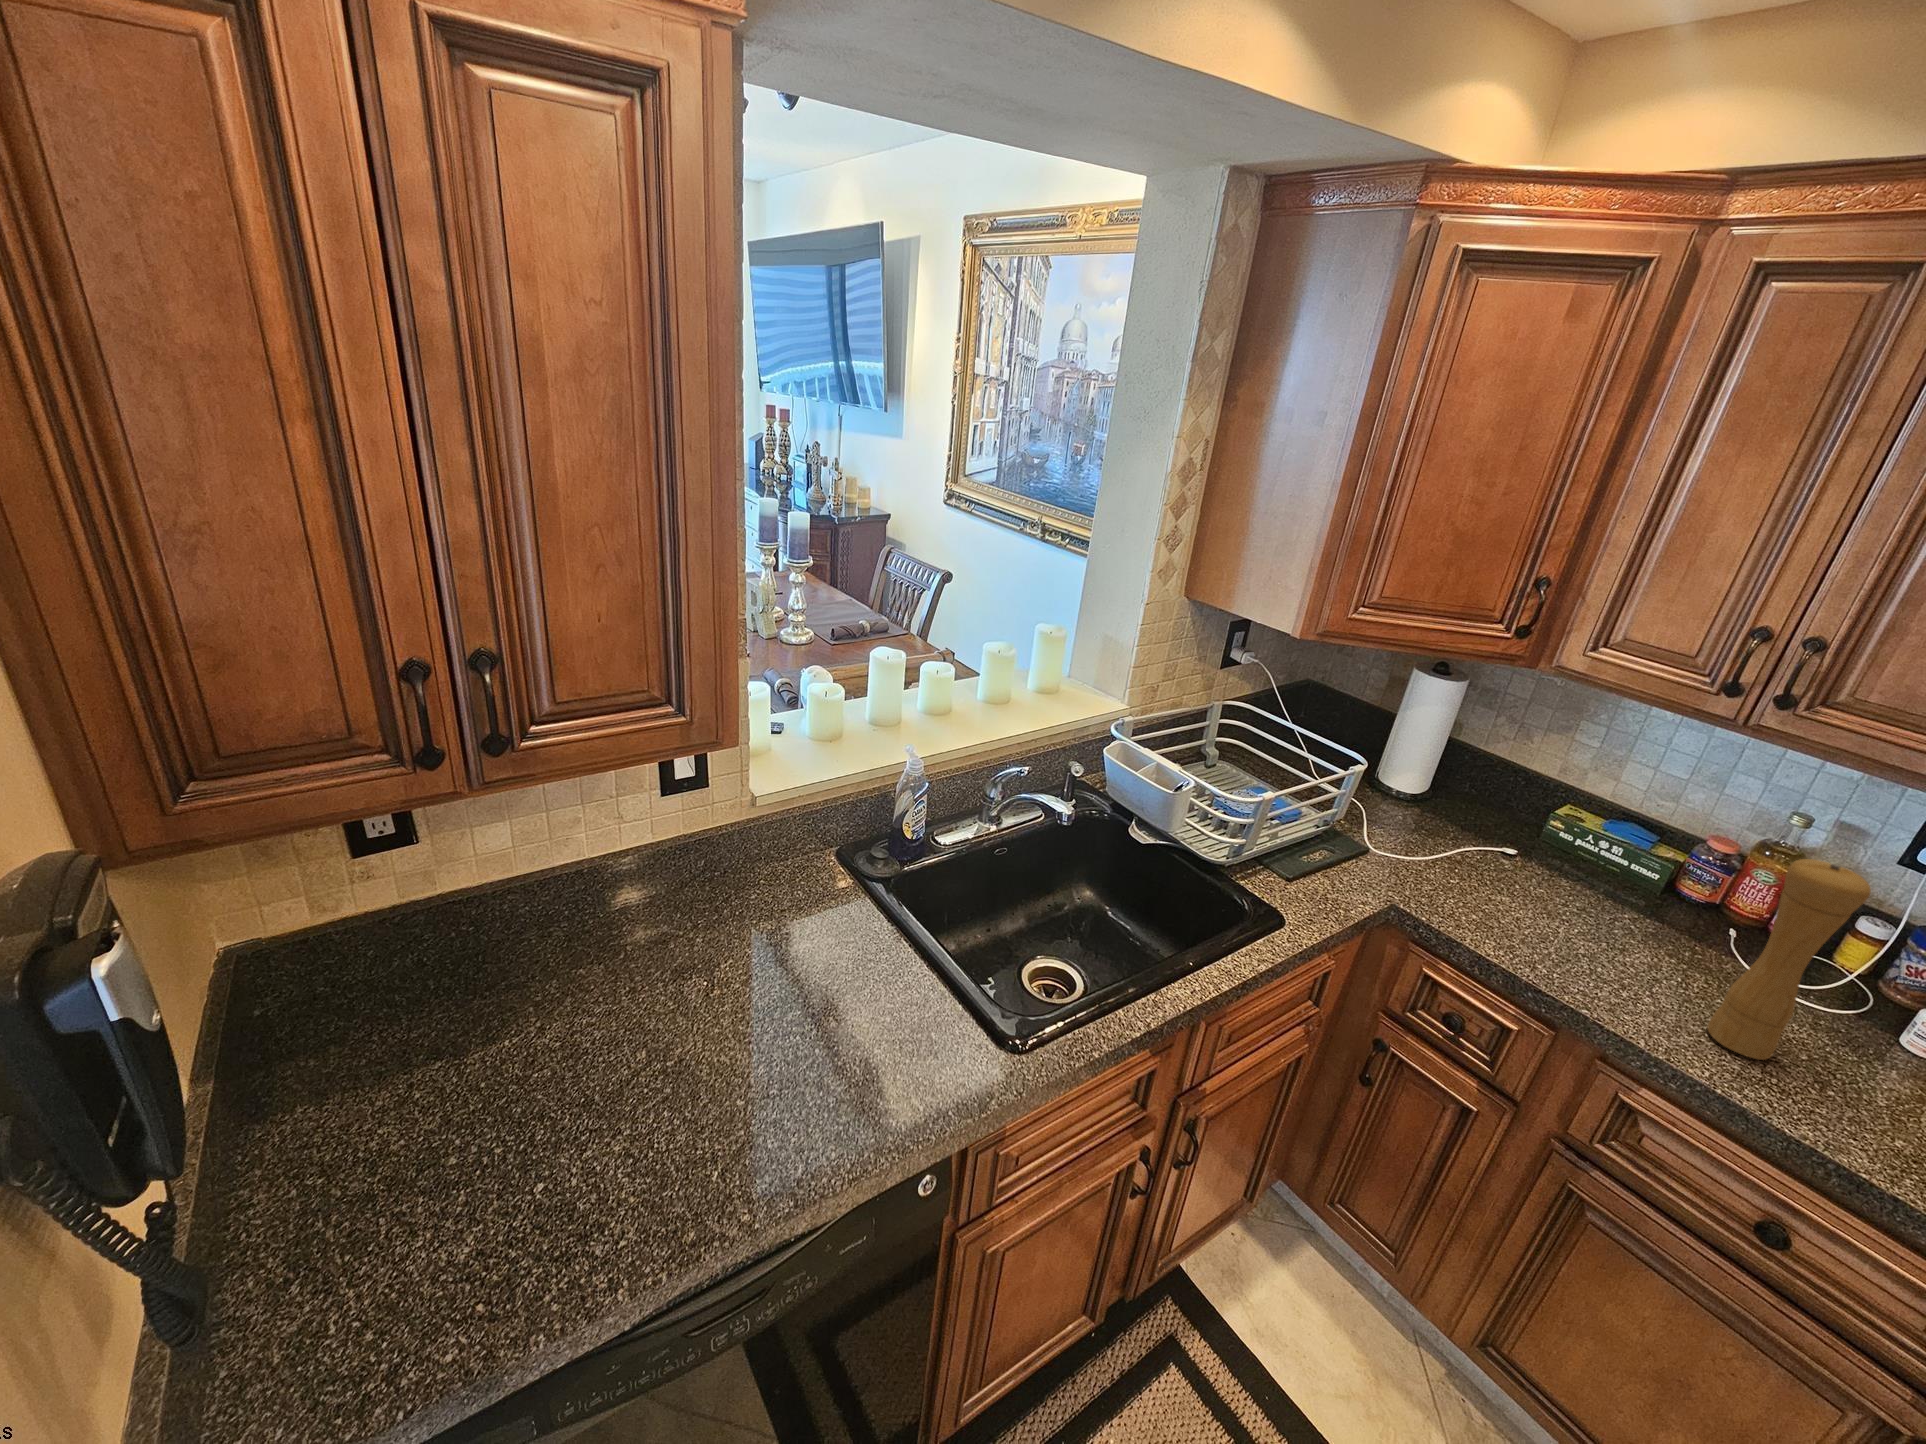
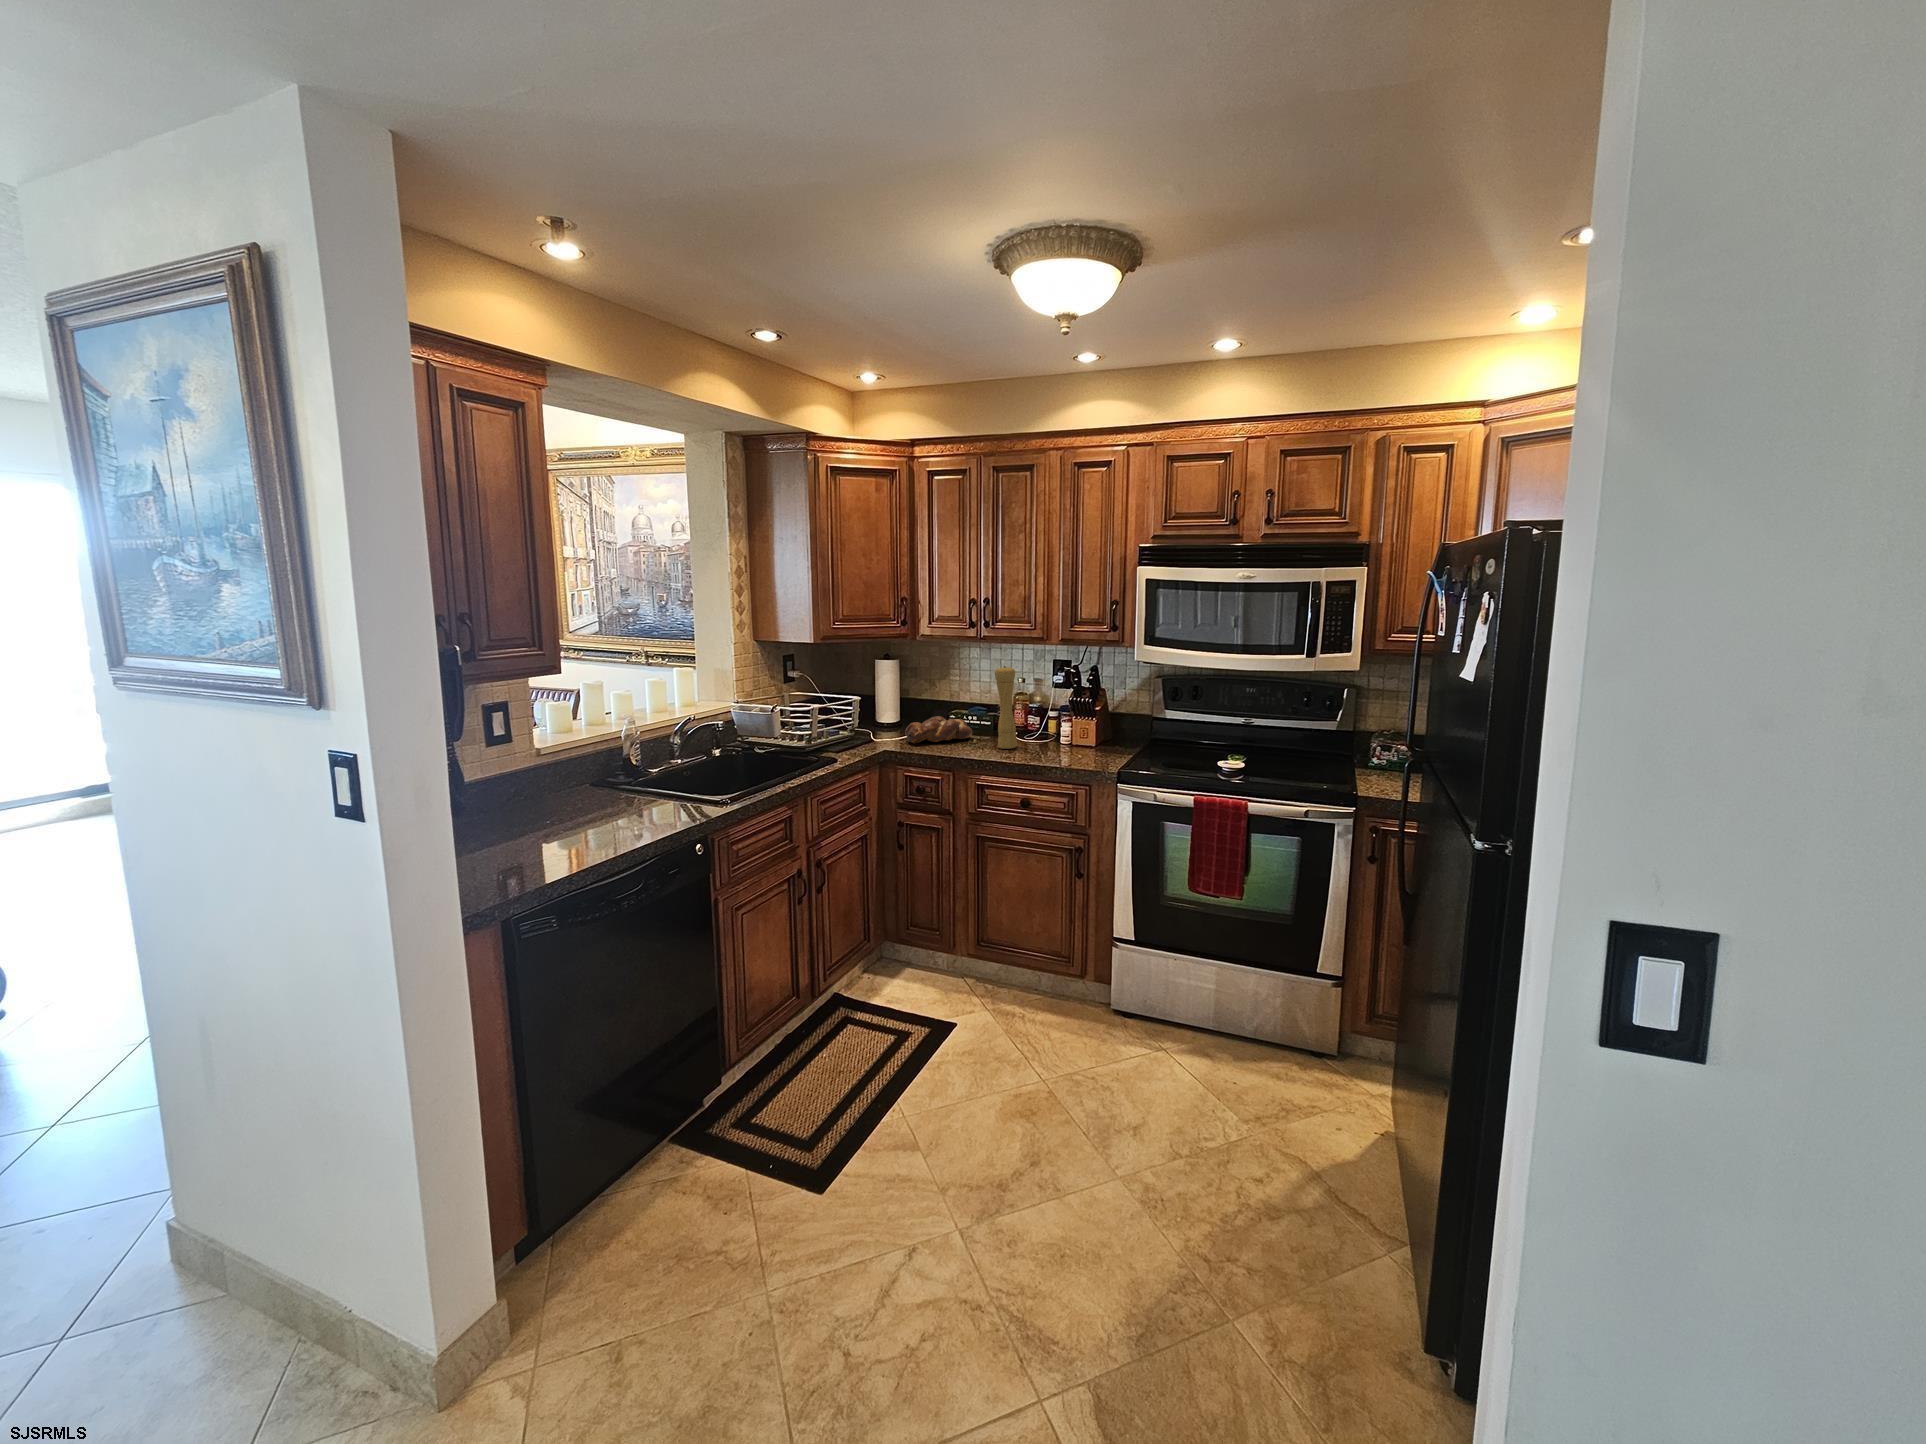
bread loaf: none [1442,853,1621,940] -> present [905,716,972,743]

